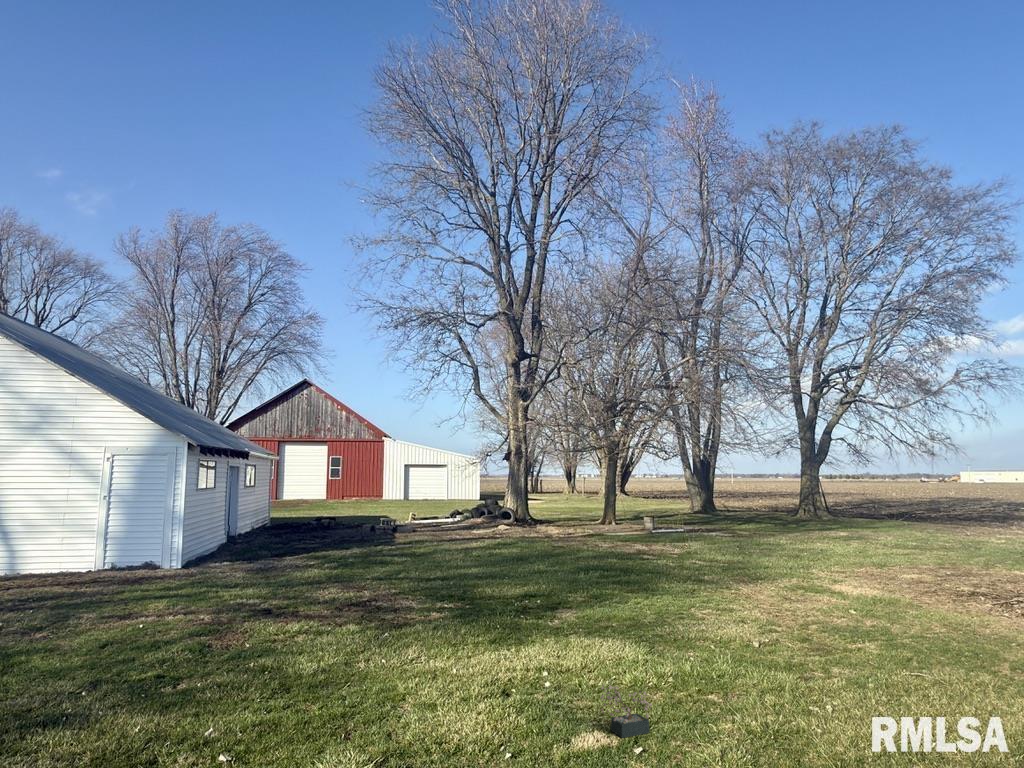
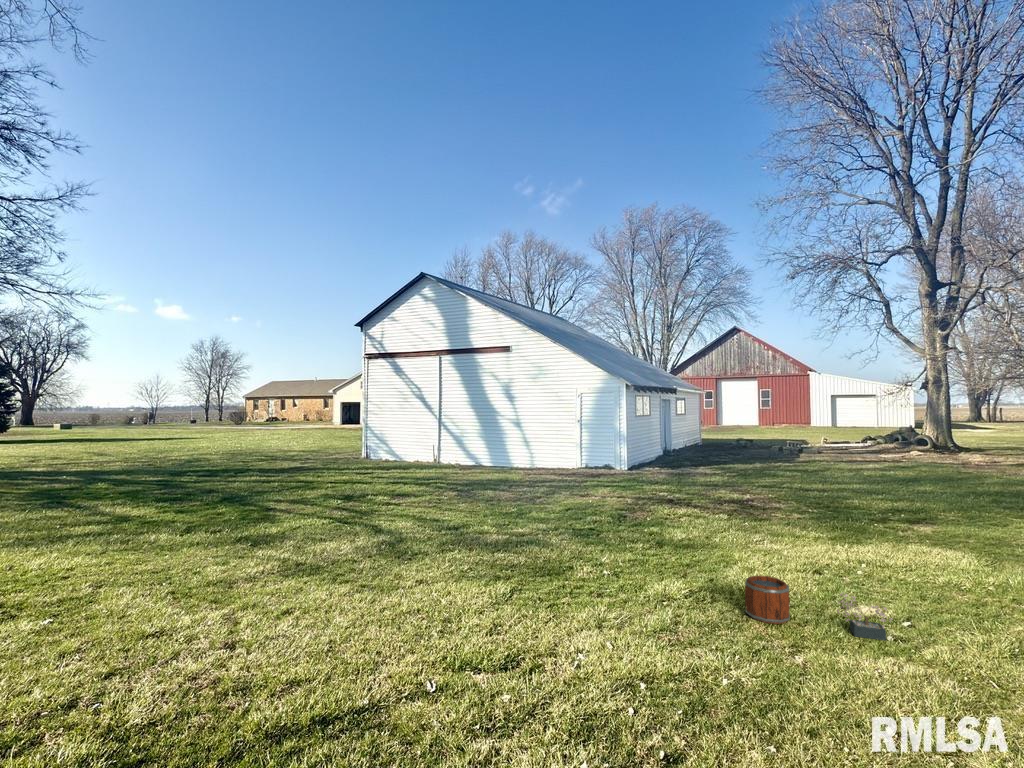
bucket: none [496,685,553,752] -> present [745,575,790,624]

